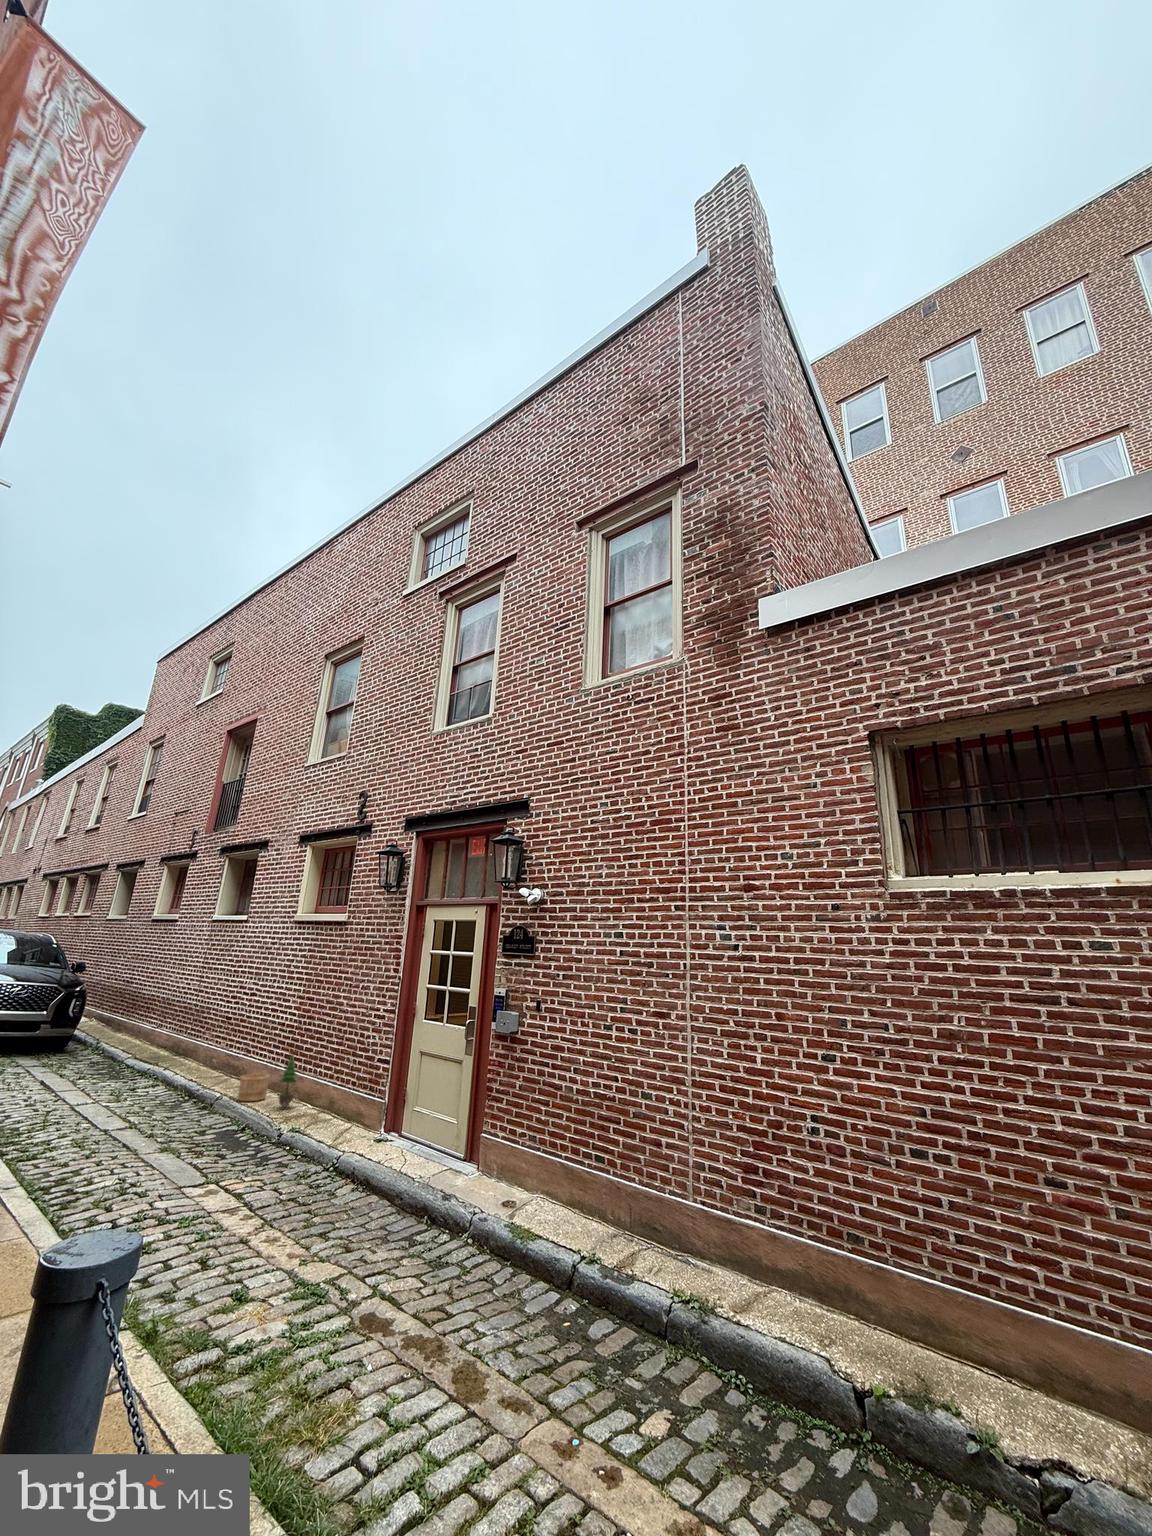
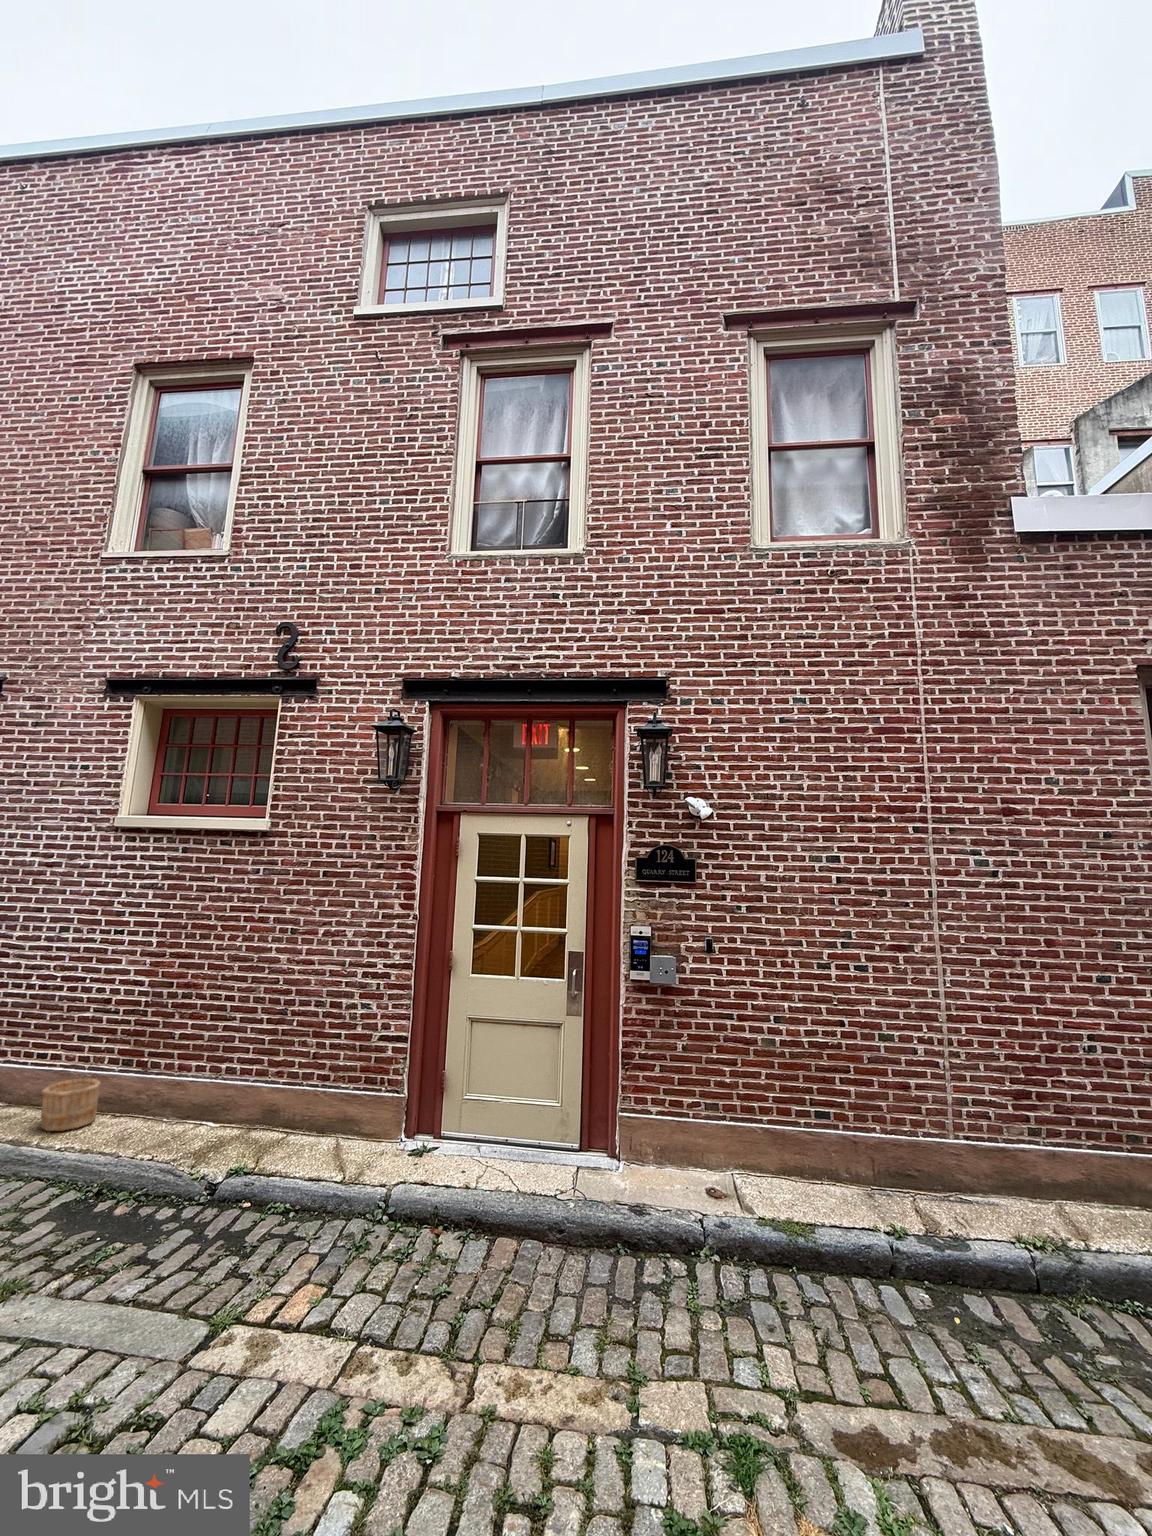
potted tree: present [278,1054,297,1107] -> none [148,1040,182,1127]

